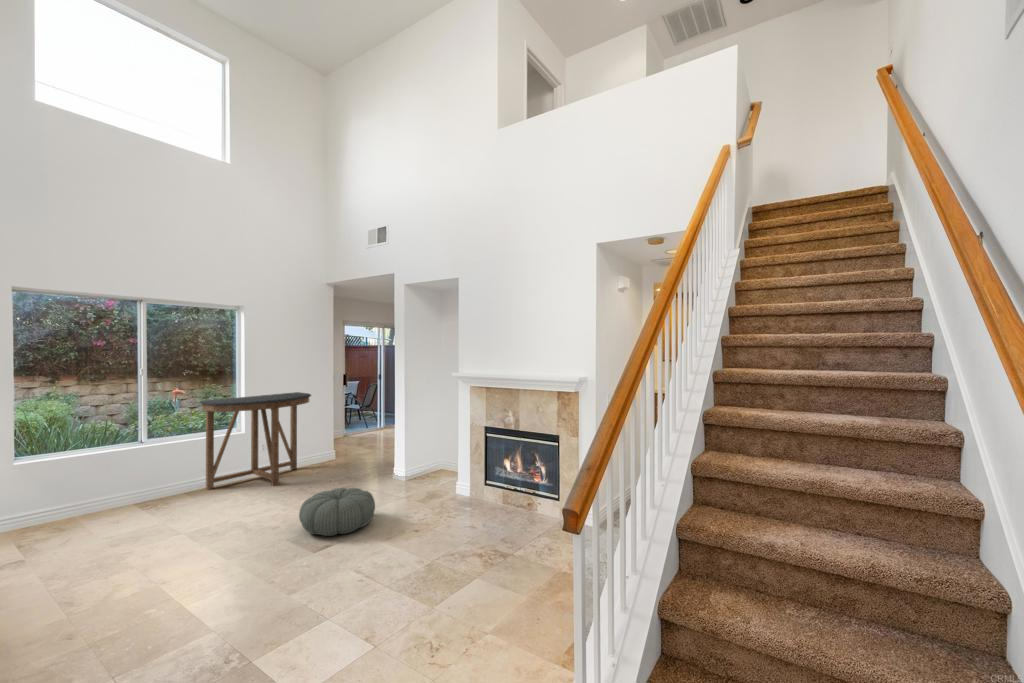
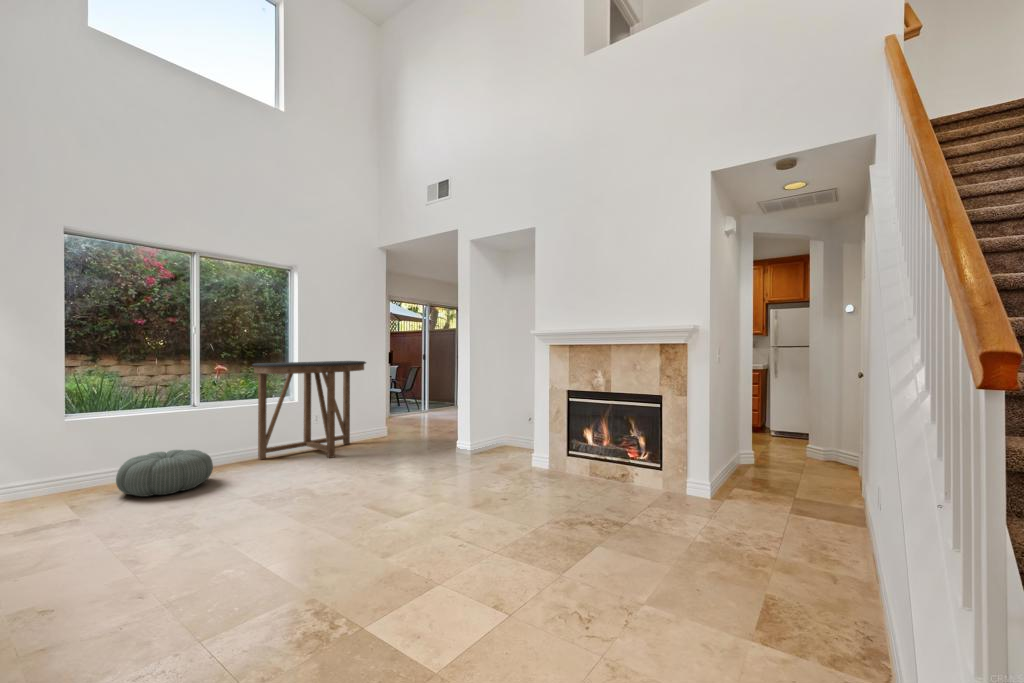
pouf: present [299,488,375,536] -> present [116,450,213,496]

